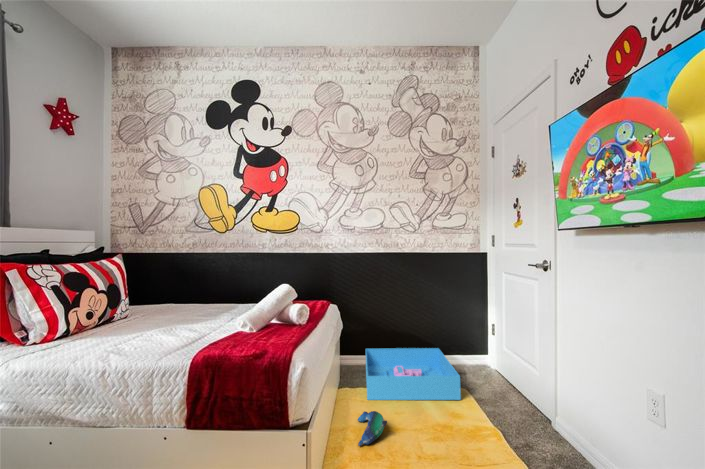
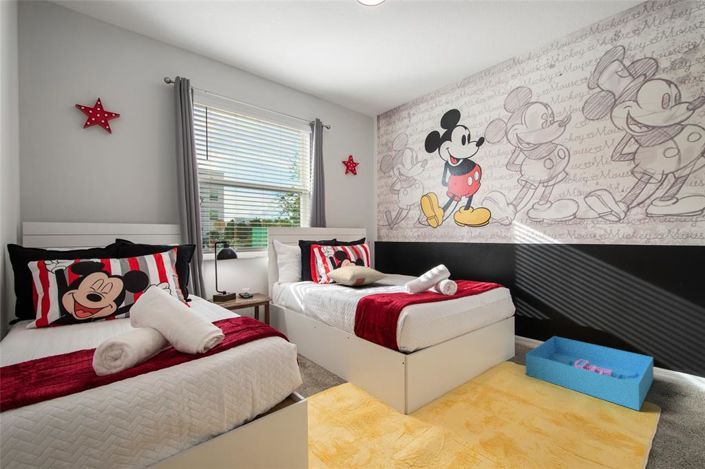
pillow: none [46,299,188,338] -> present [326,266,387,286]
plush toy: present [358,411,387,446] -> none [483,378,517,399]

